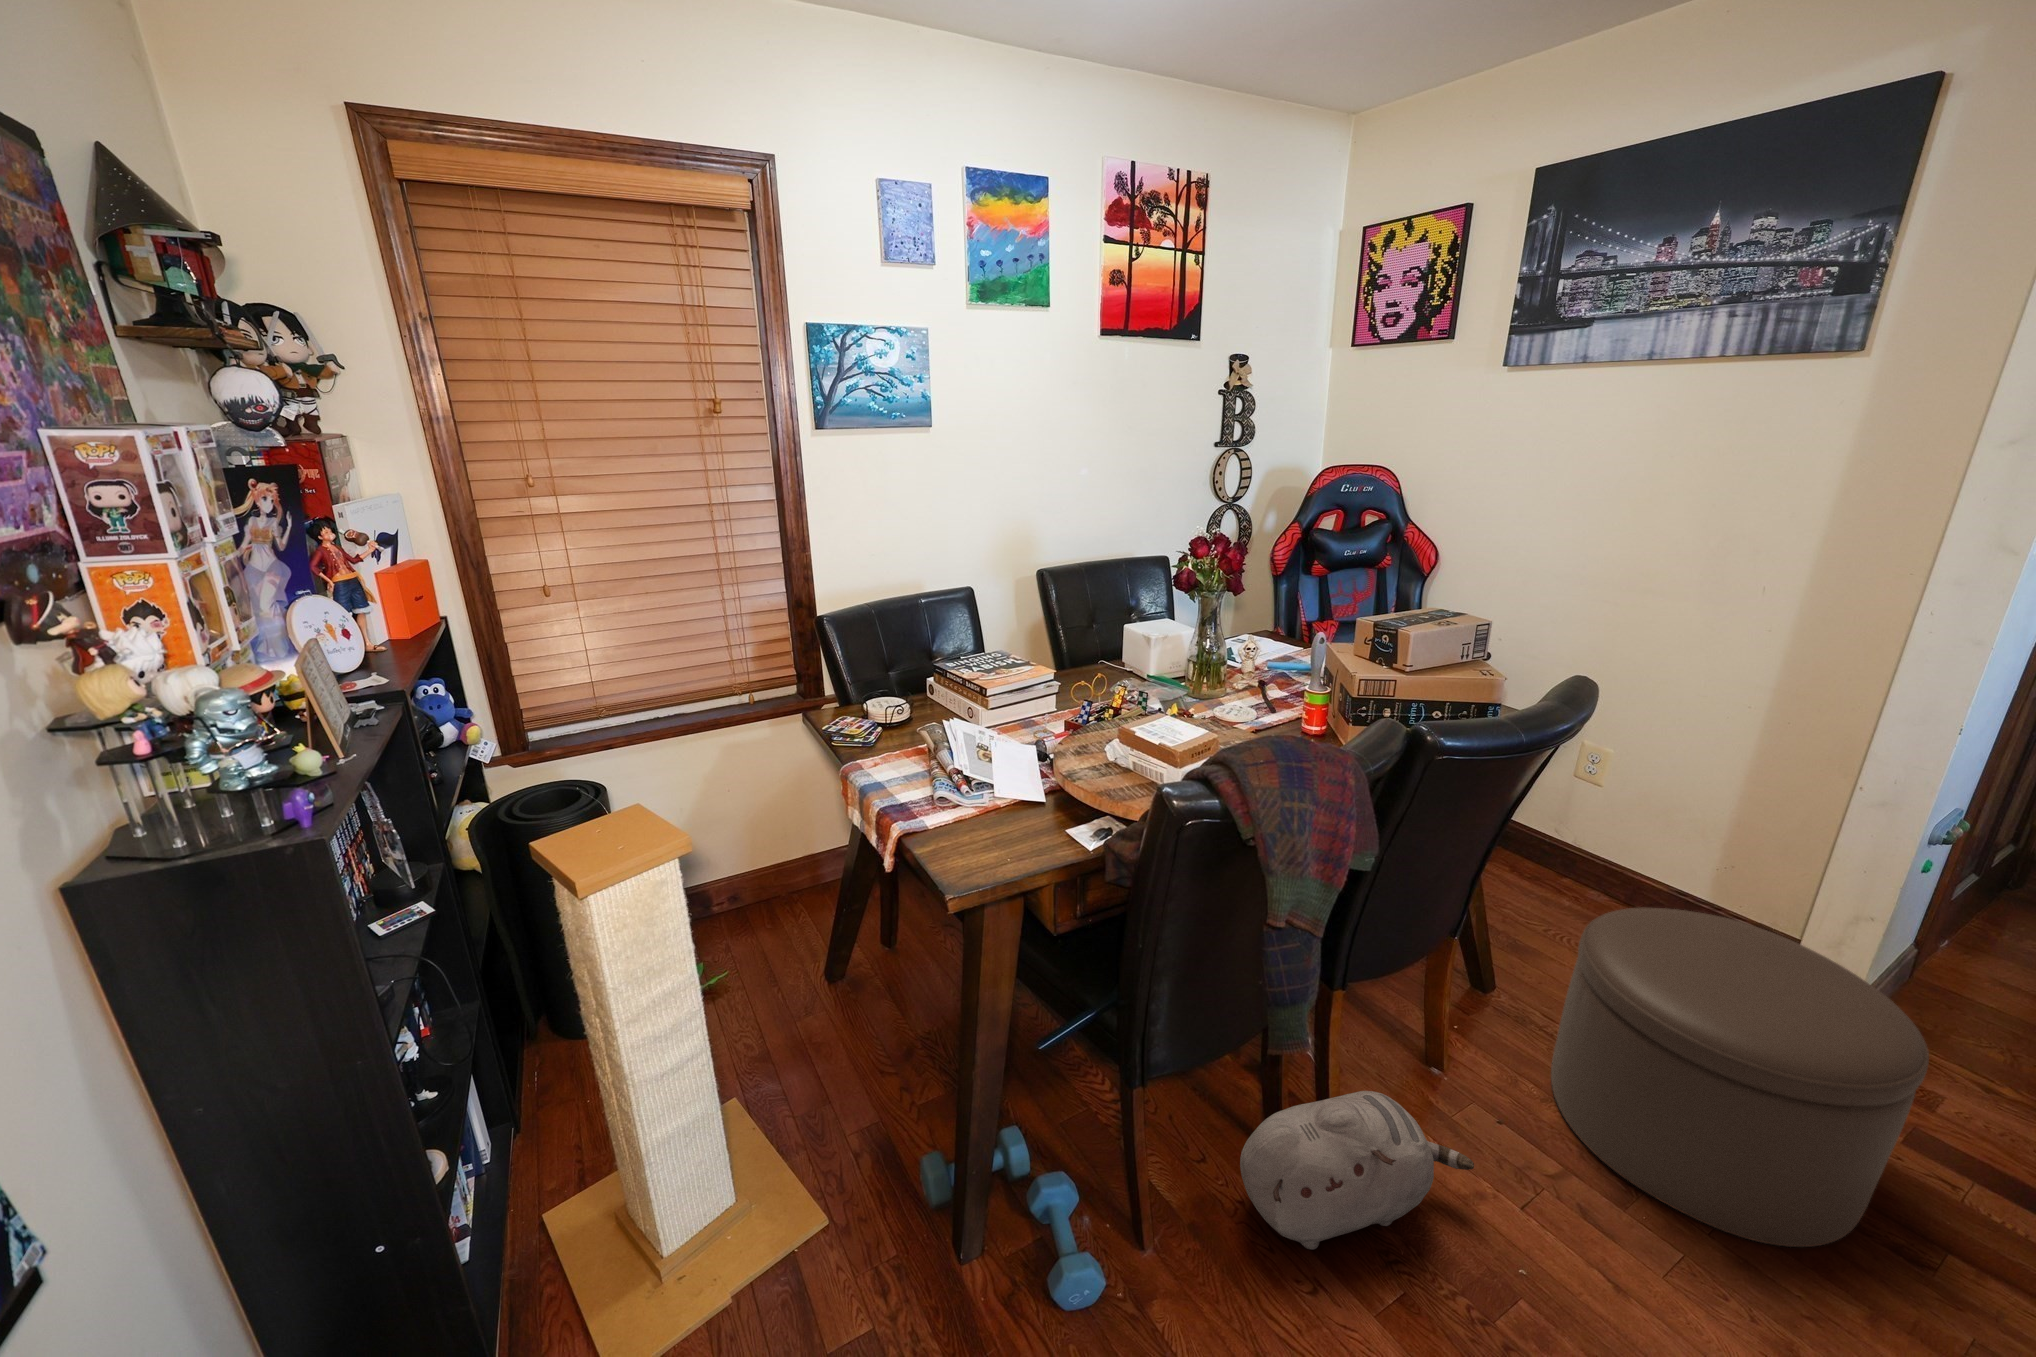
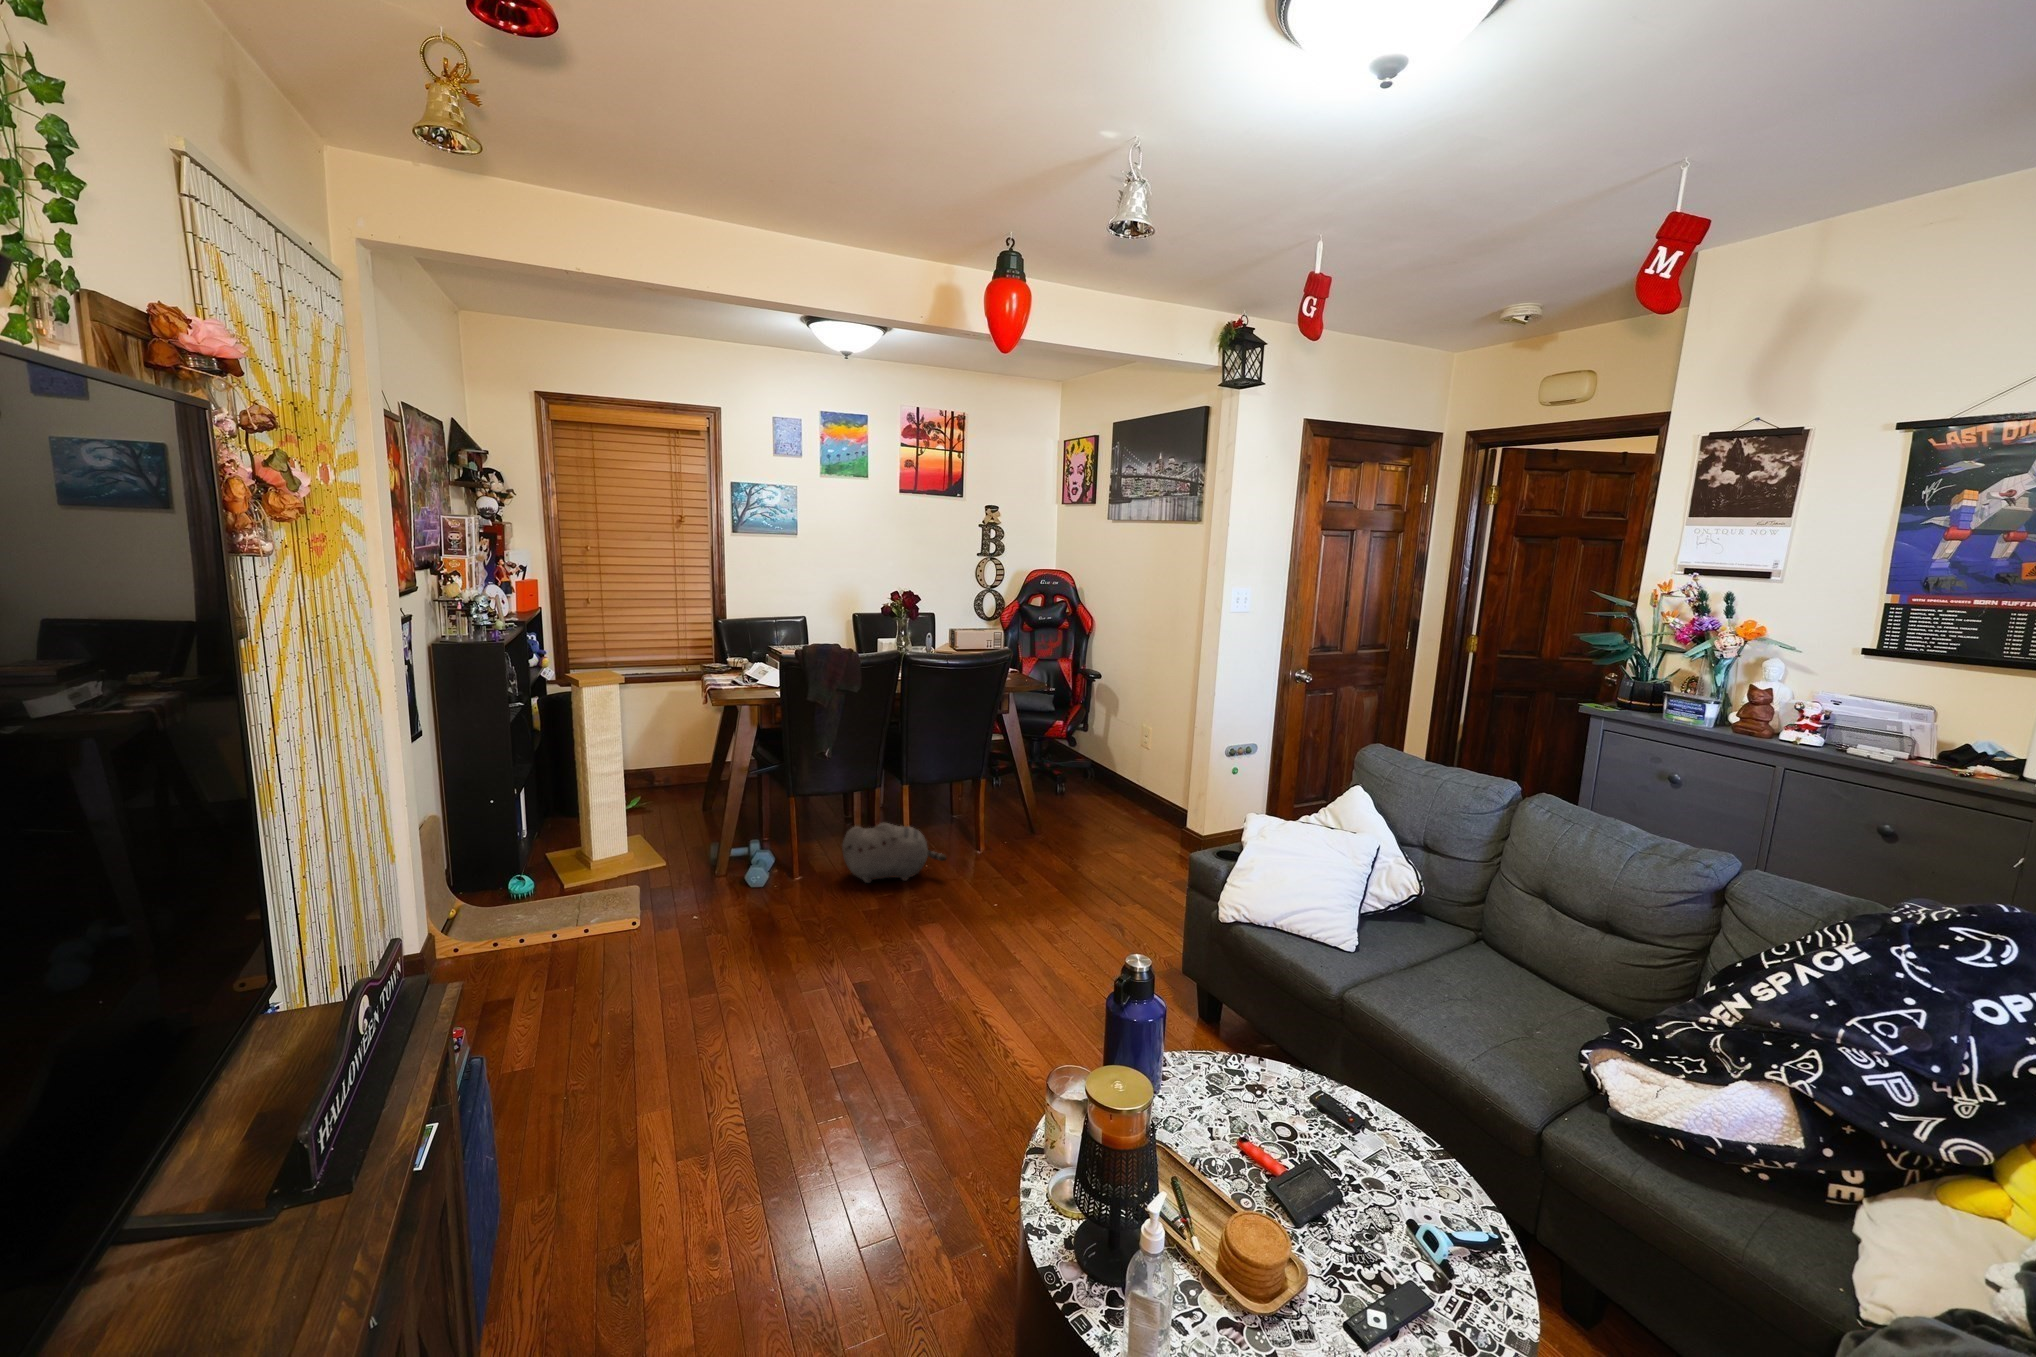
ottoman: present [1551,908,1929,1247] -> none [1018,772,1133,896]

